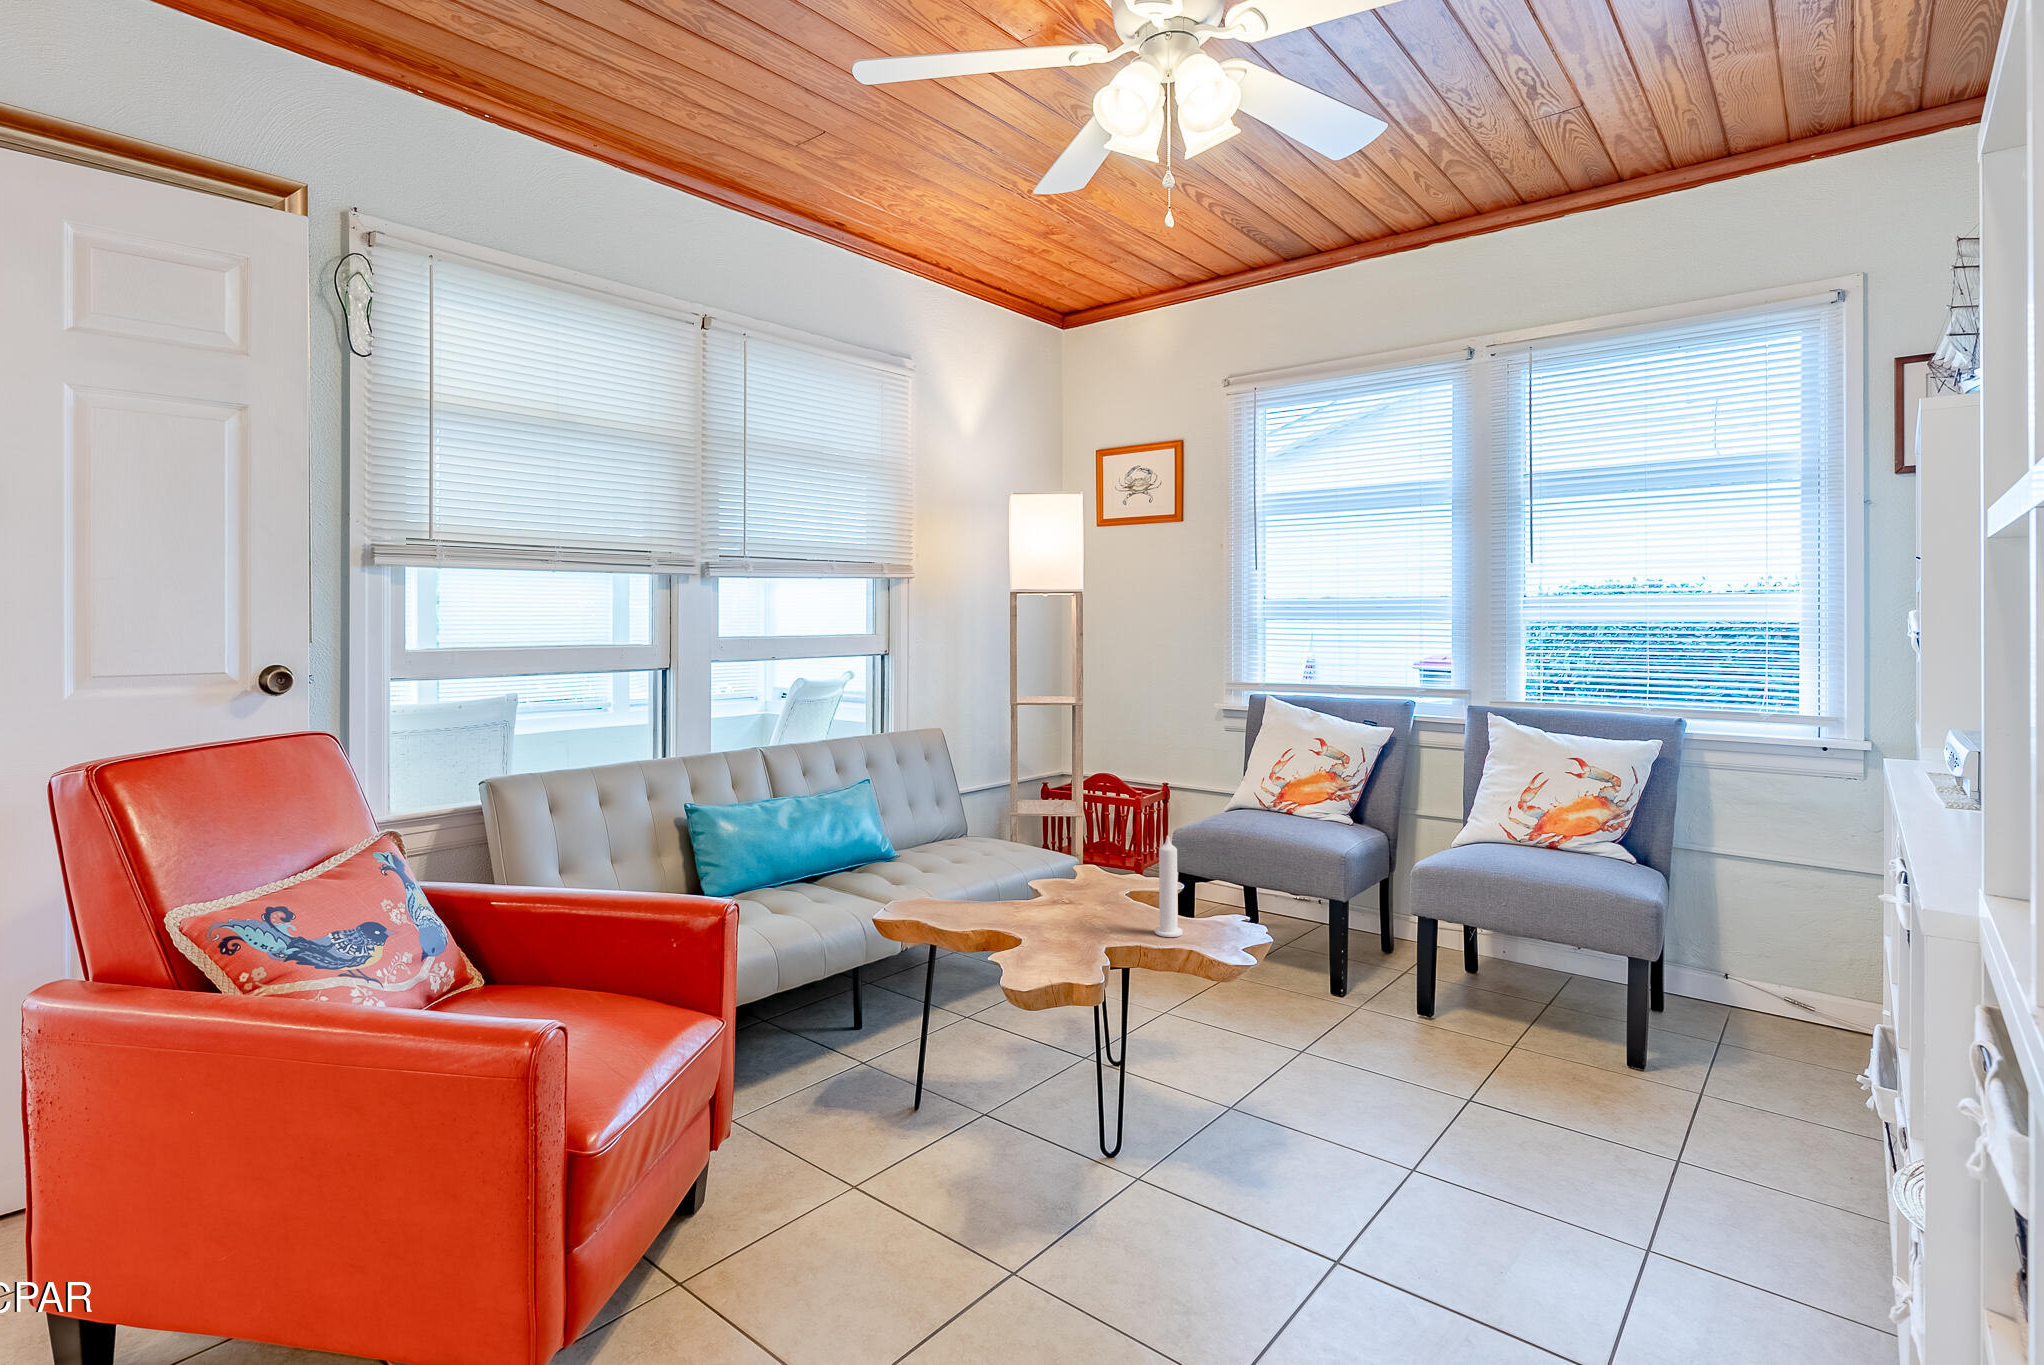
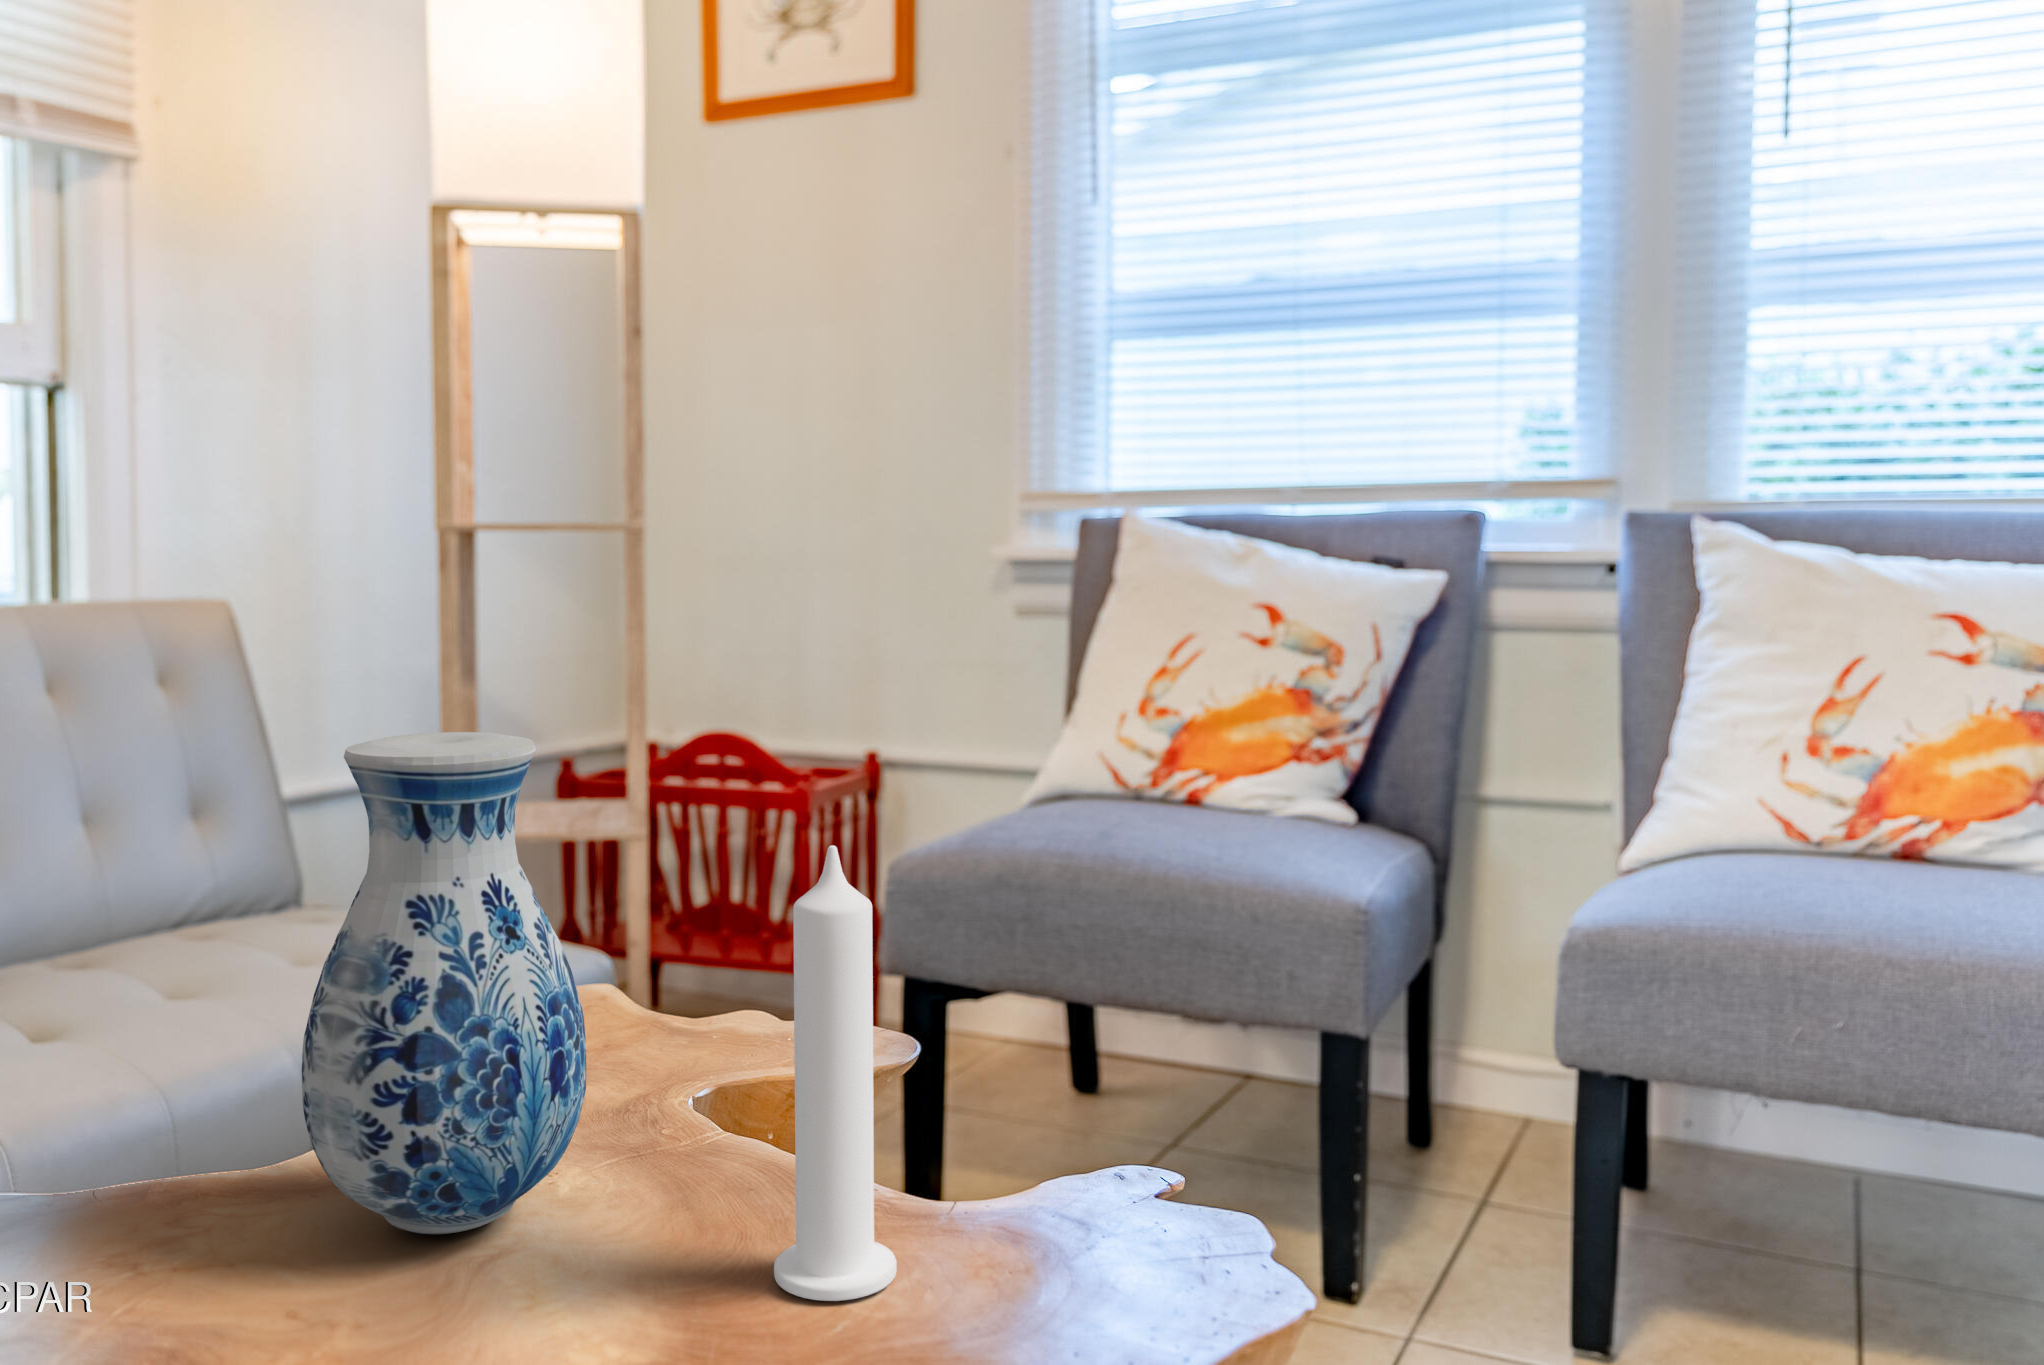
vase: none [1044,804,1108,920] -> present [302,732,586,1234]

